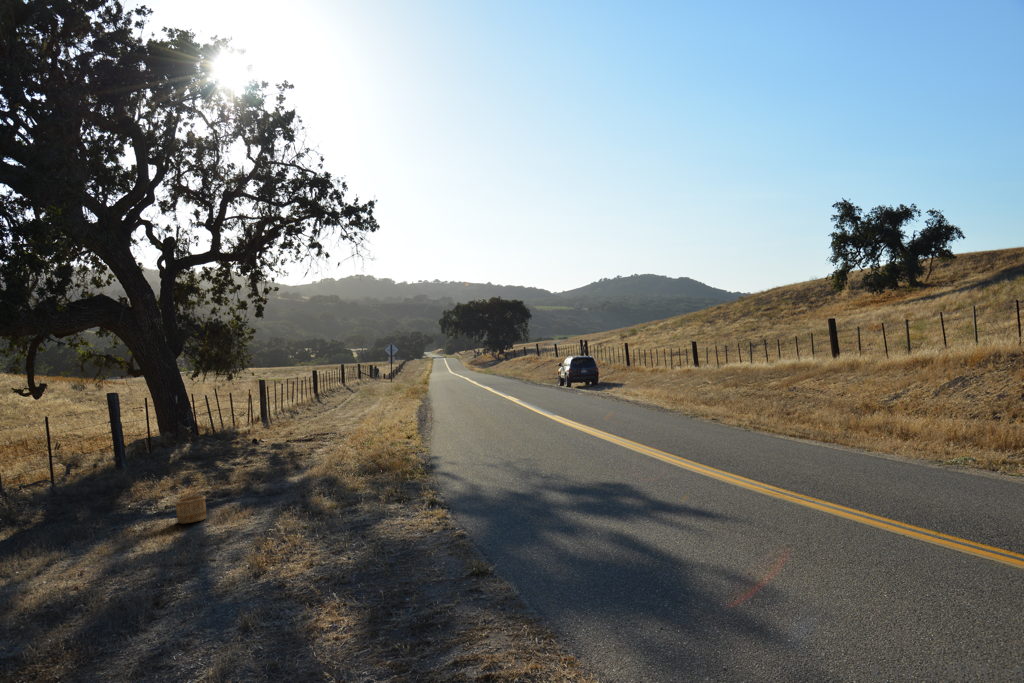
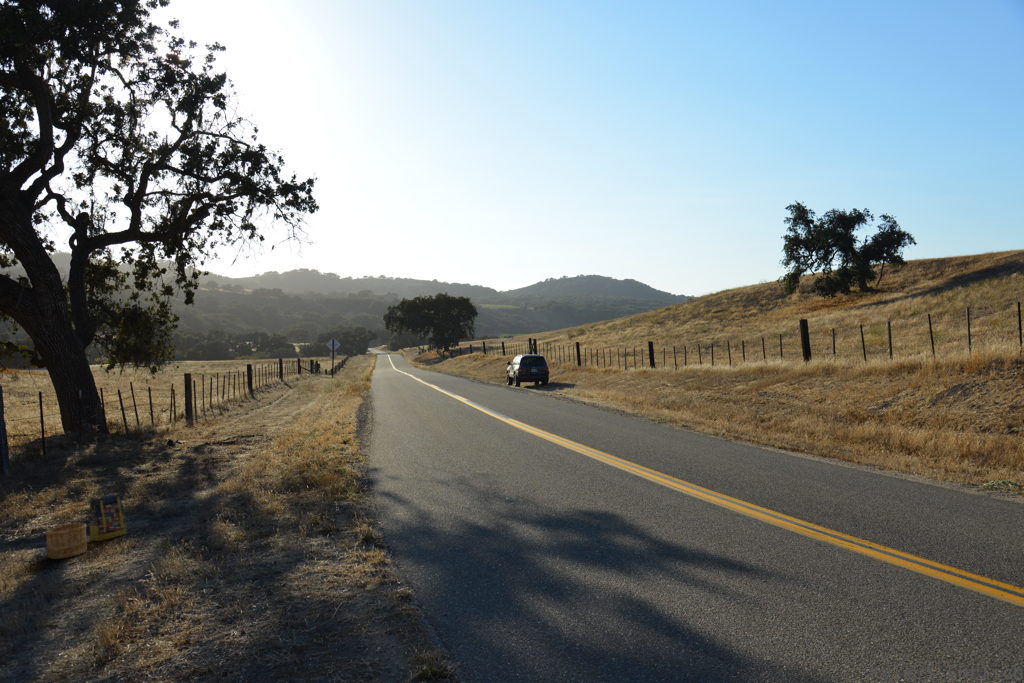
backpack: none [205,473,234,512] -> present [90,493,126,541]

